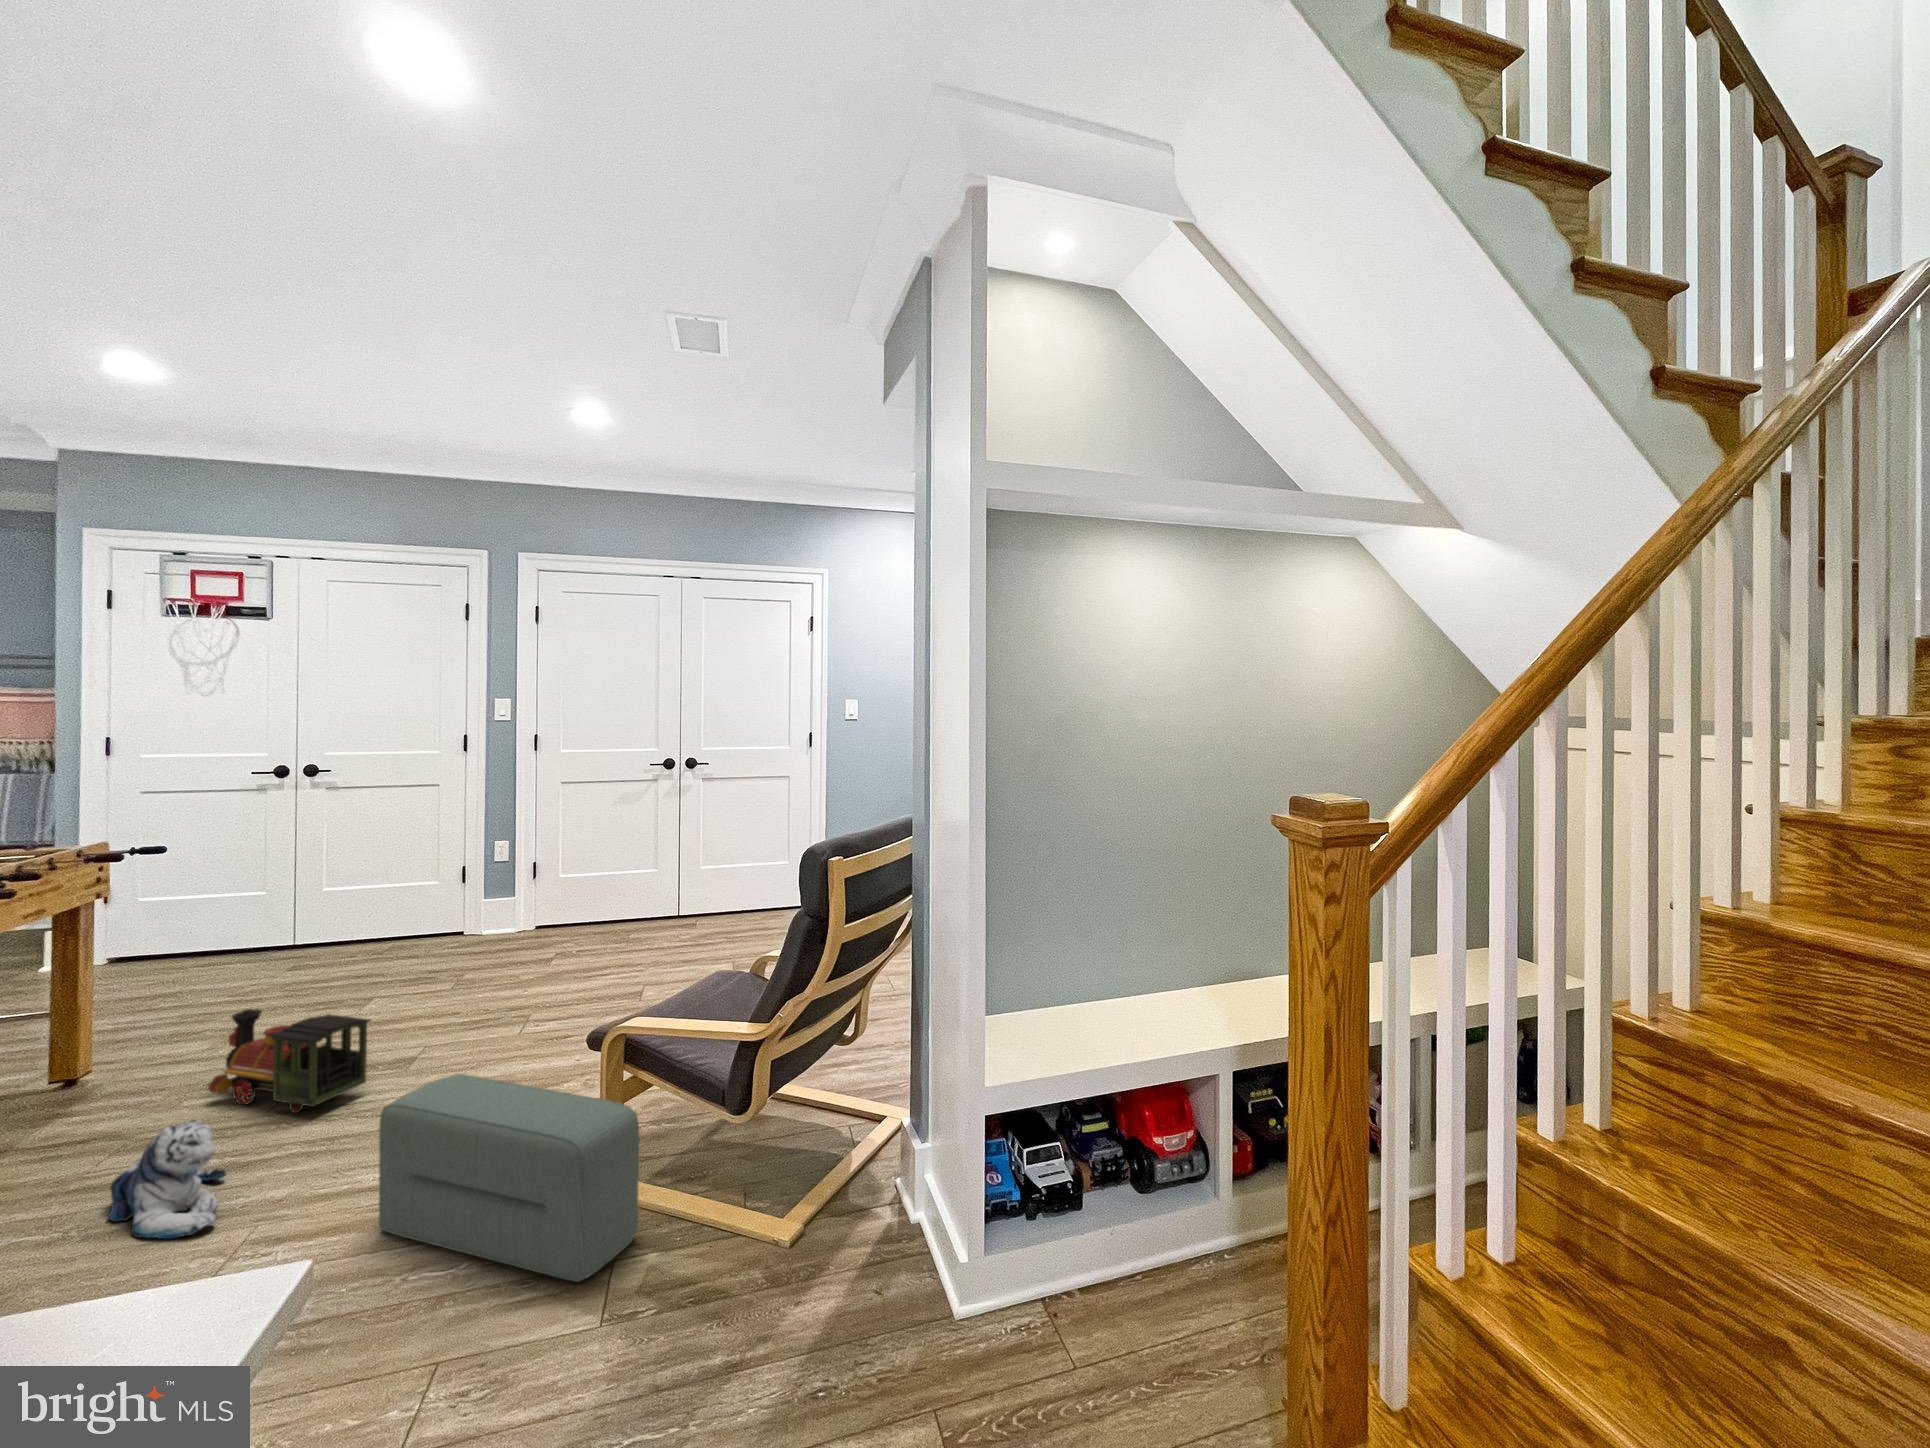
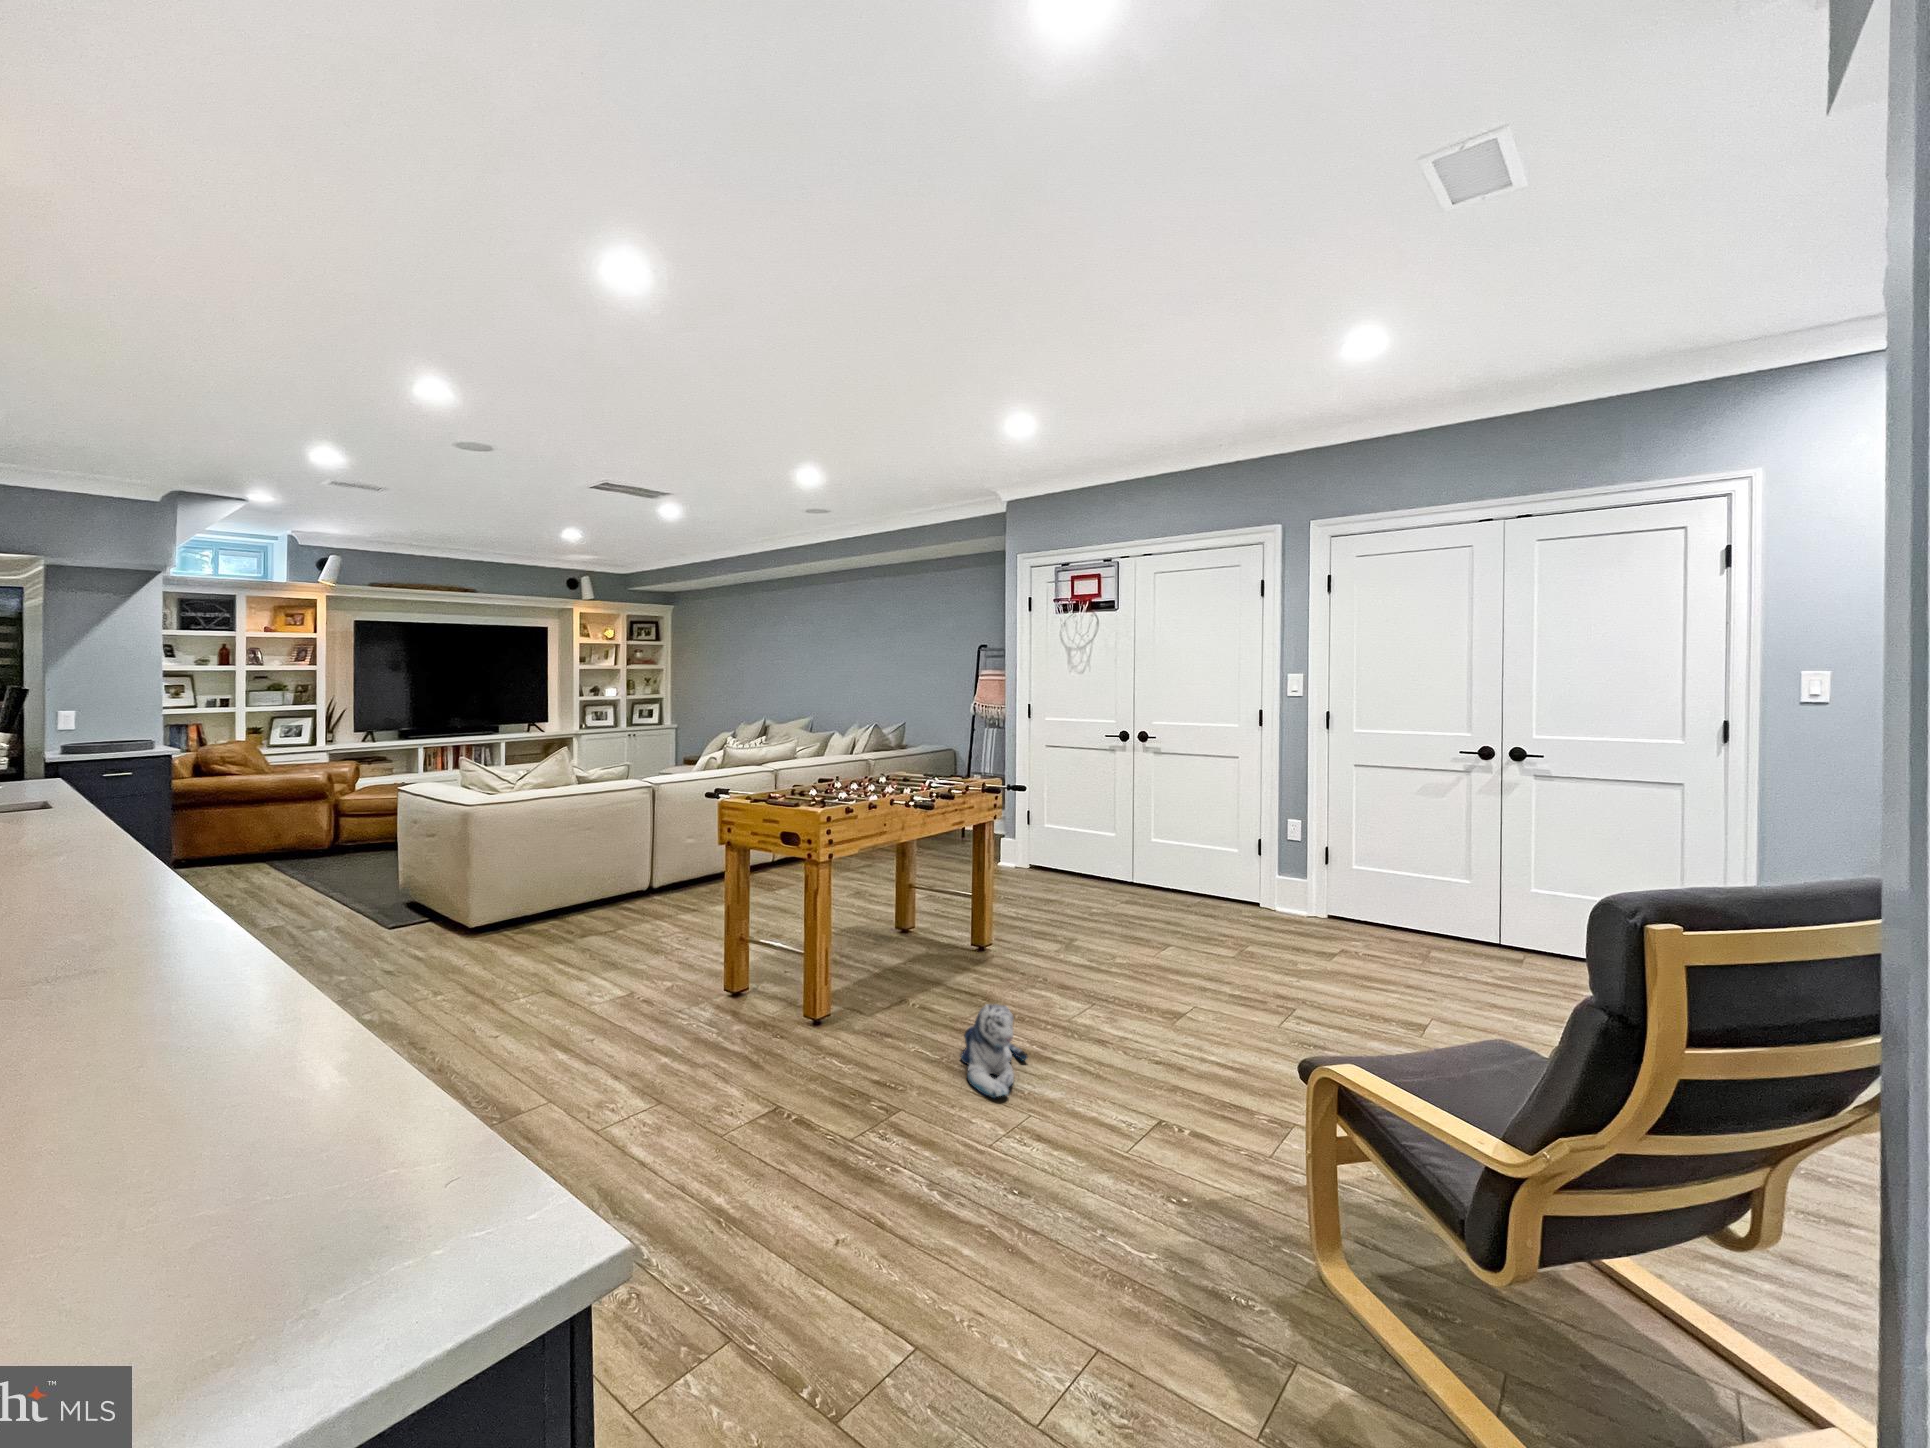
toy train: present [208,1009,370,1113] -> none [1041,926,1140,1027]
pouf: present [379,1074,639,1282] -> none [1101,1047,1335,1366]

